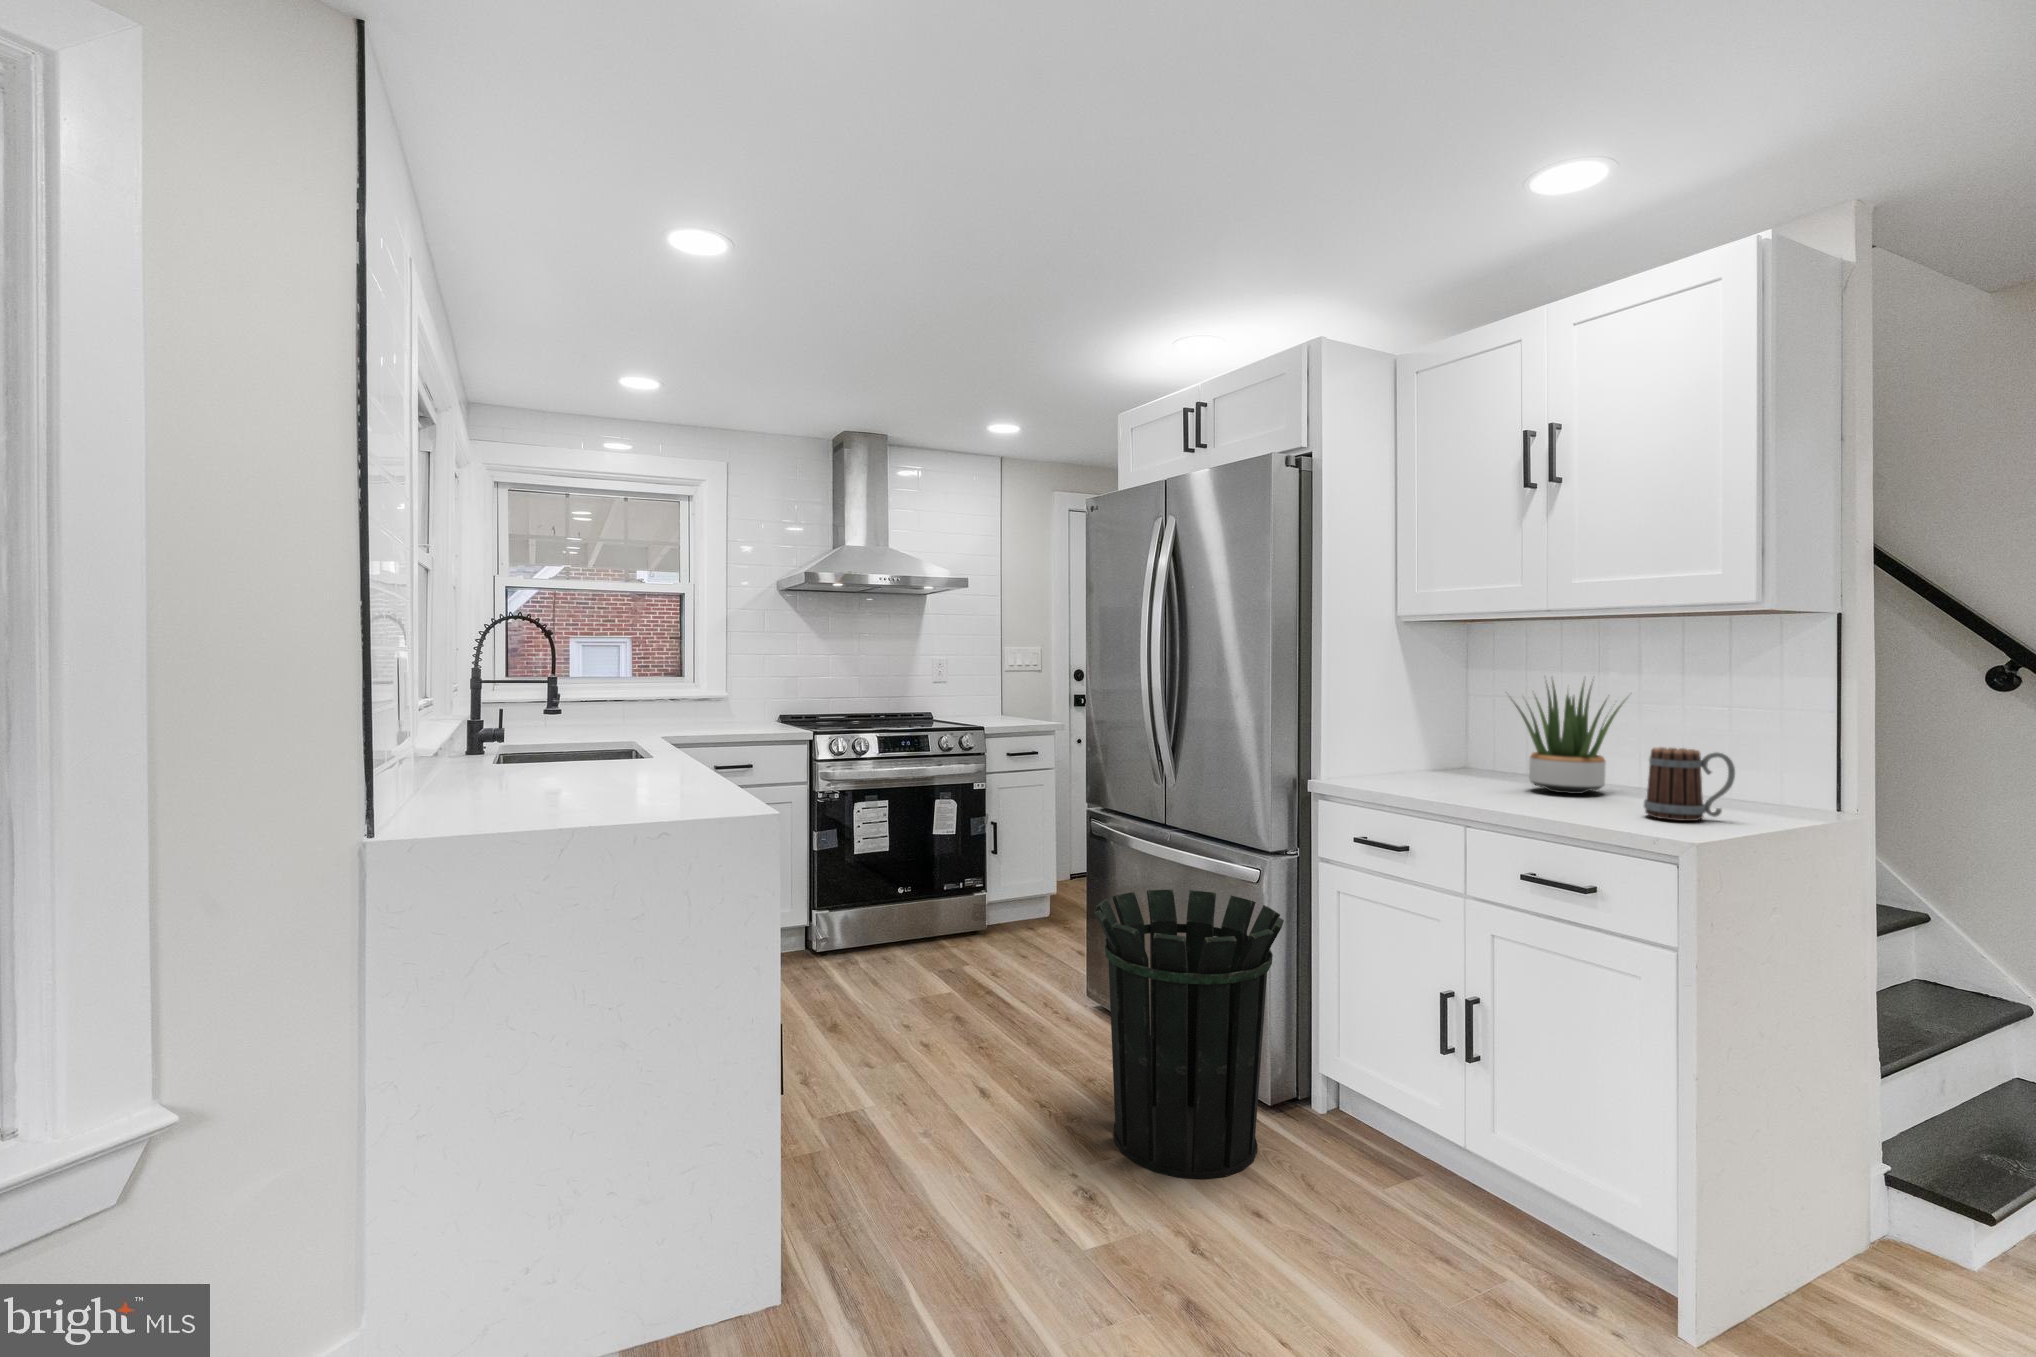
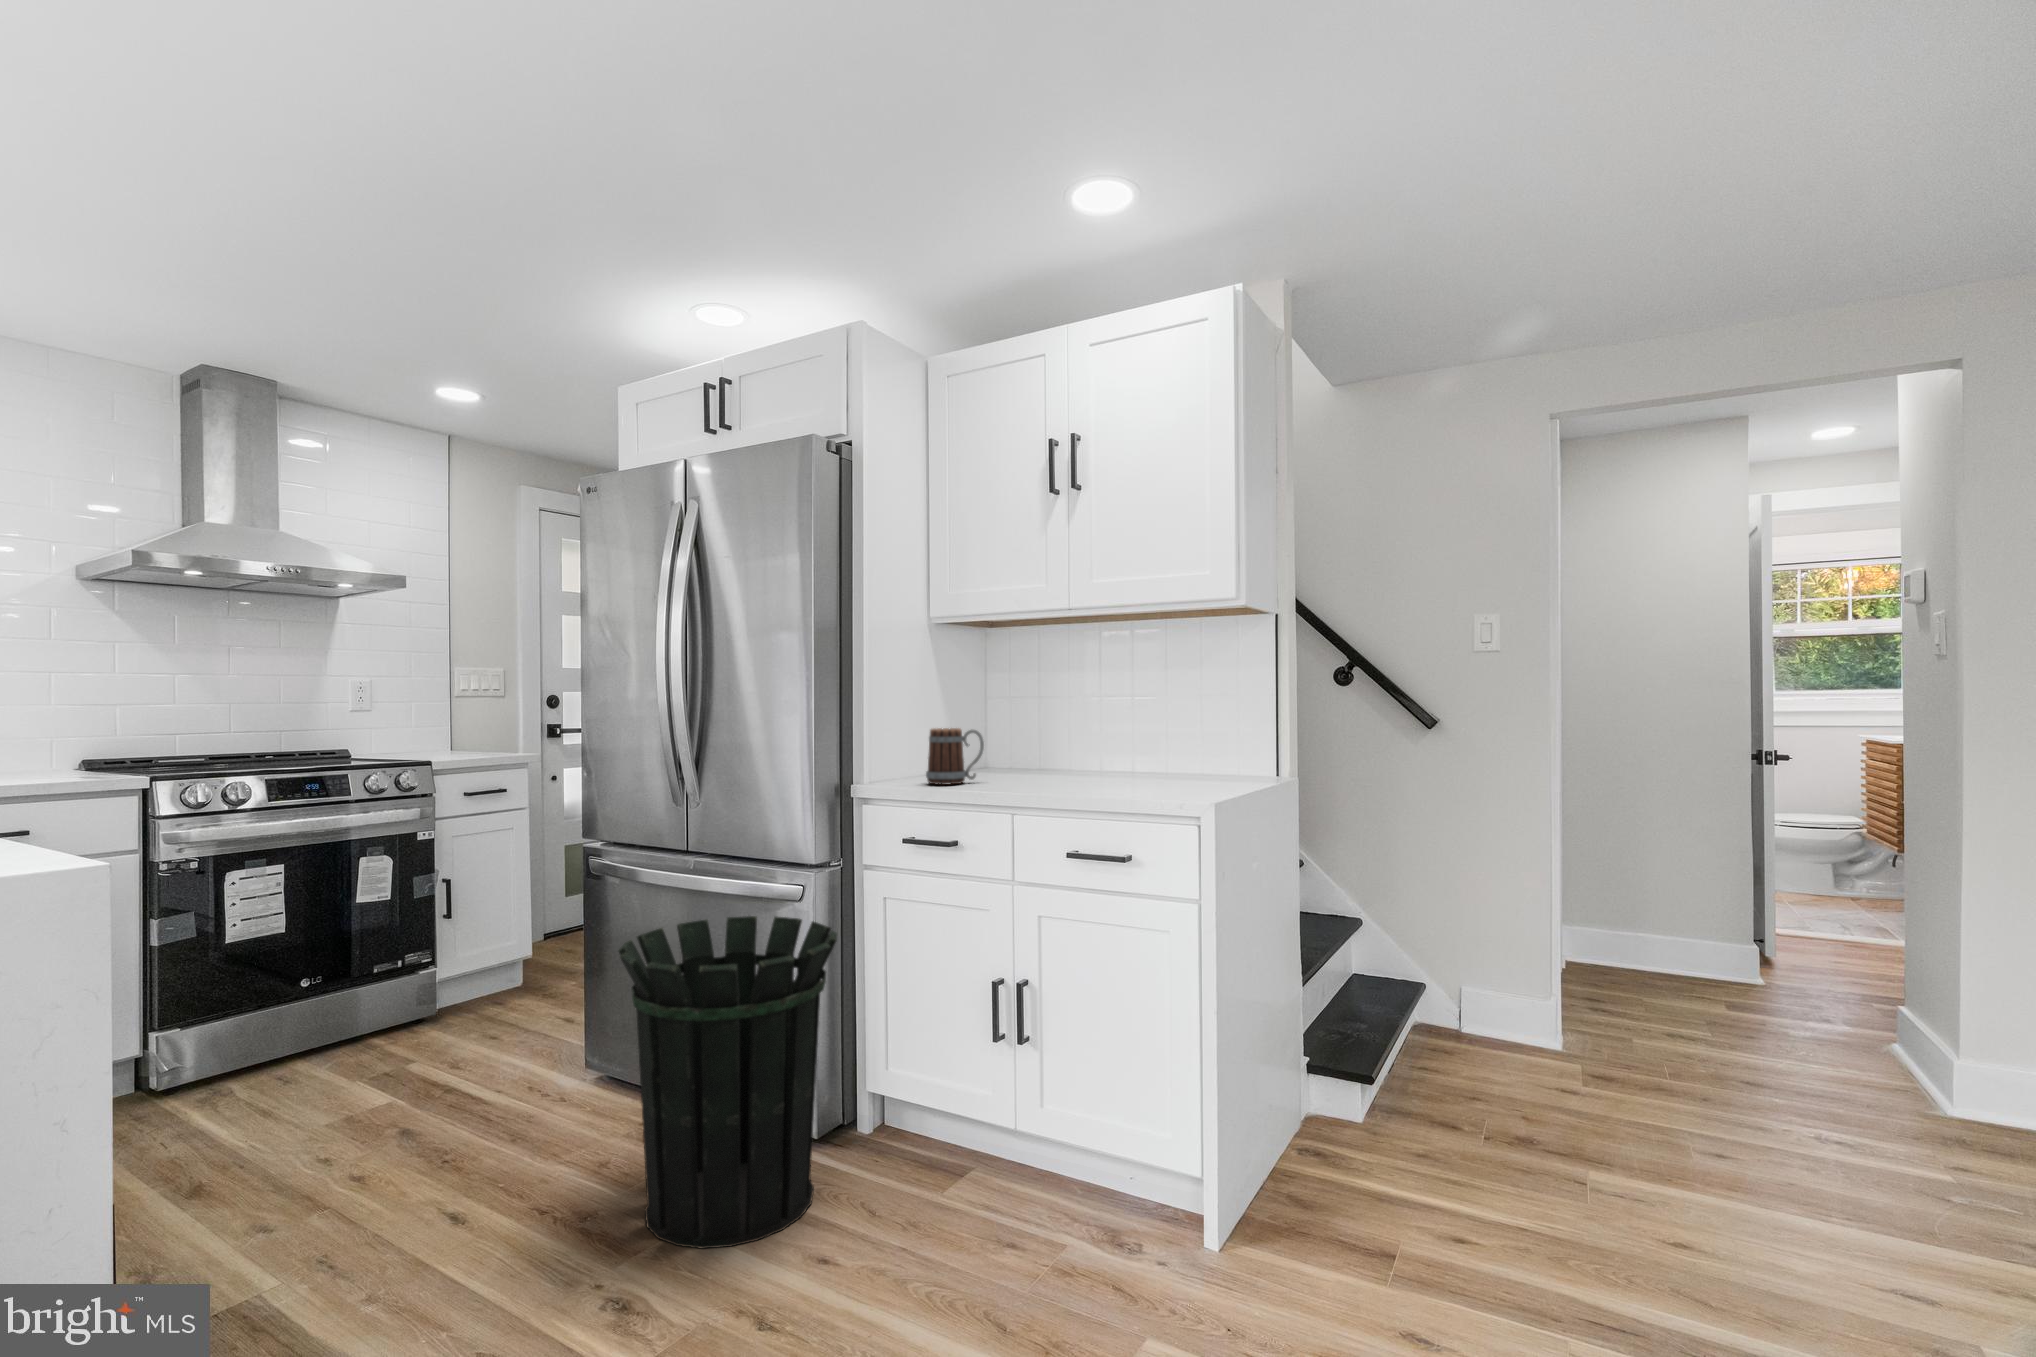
potted plant: present [1514,682,1626,794] -> none [1031,670,1127,778]
mug: present [1644,747,1735,821] -> present [926,728,984,785]

